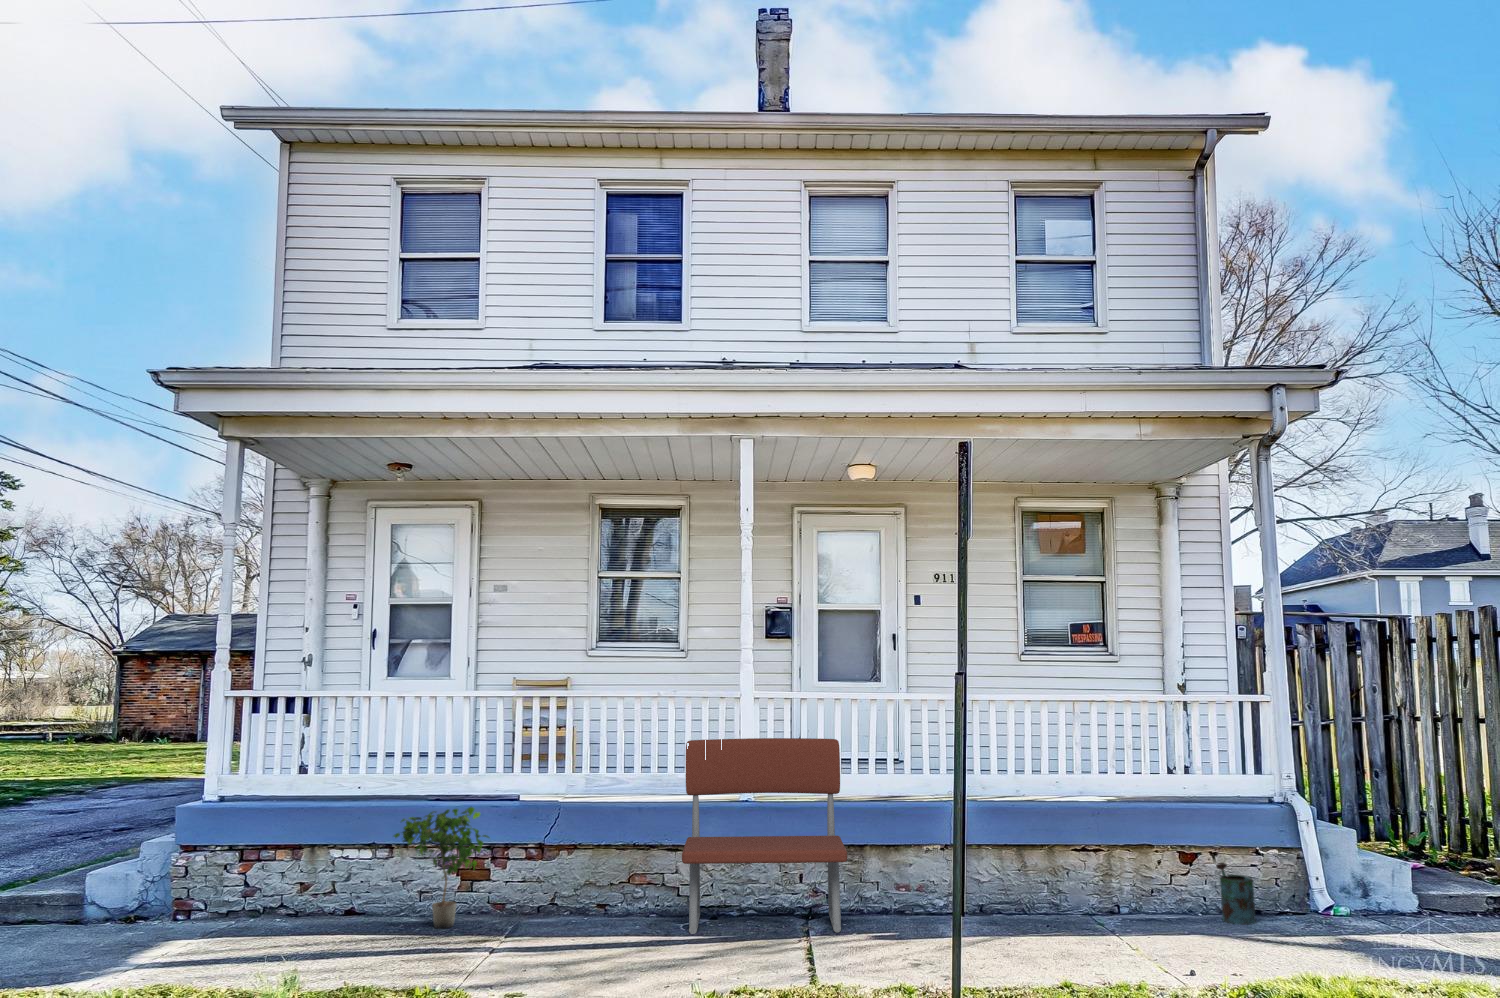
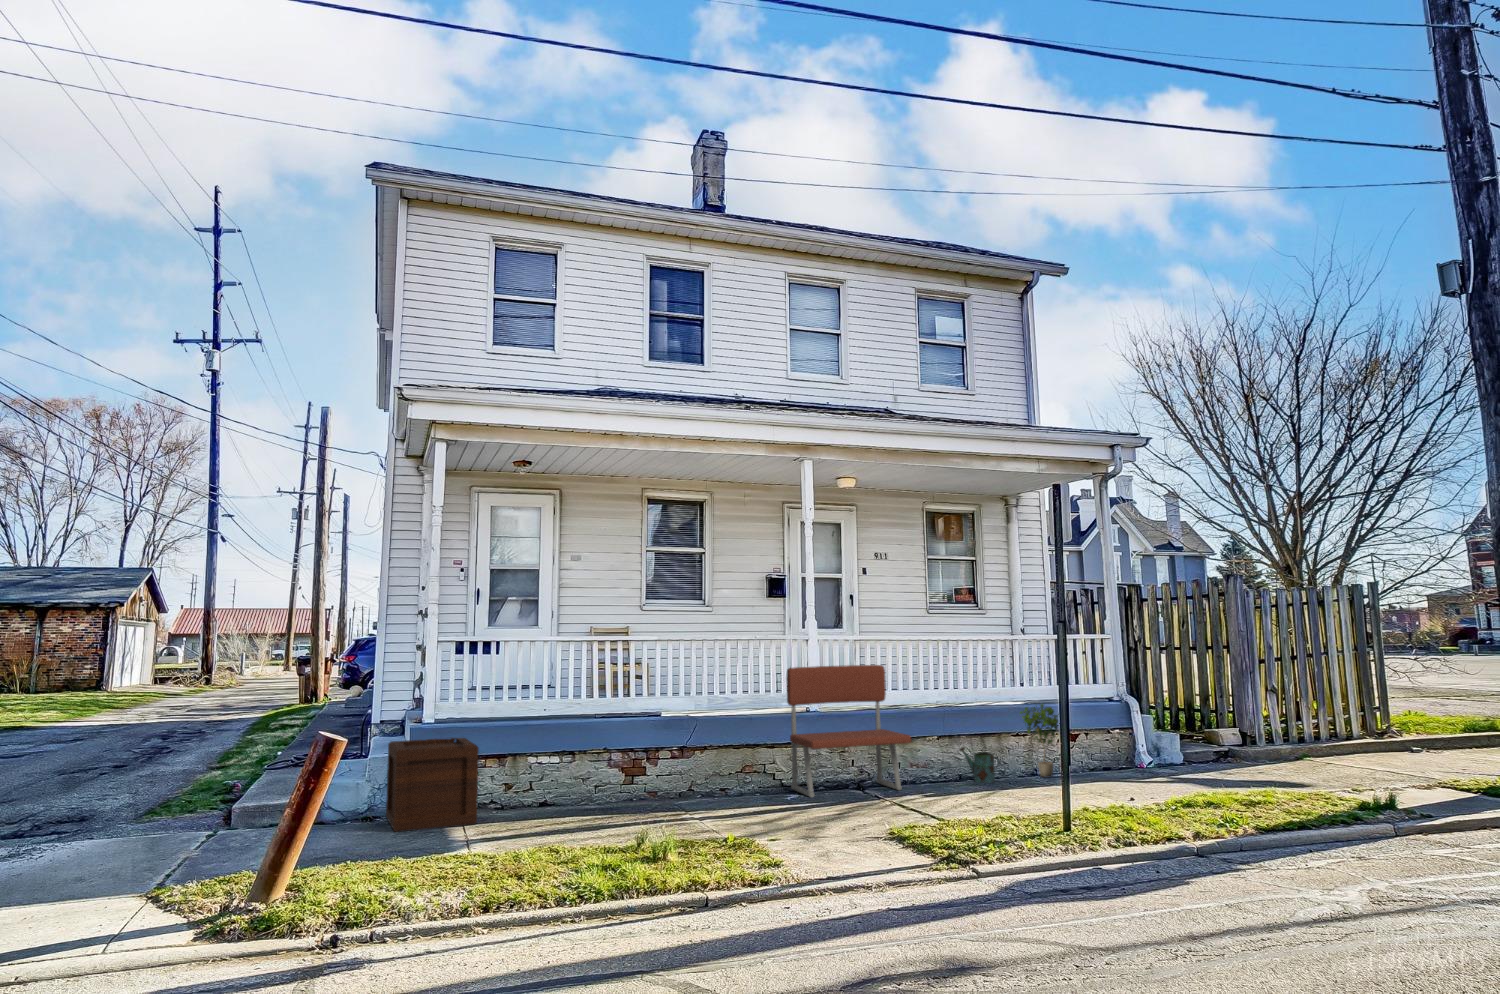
potted plant: present [394,807,489,928] -> present [1020,704,1060,778]
wooden crate: none [103,820,249,943] -> present [386,738,479,832]
watering can: present [1216,863,1256,925] -> present [960,747,1000,783]

